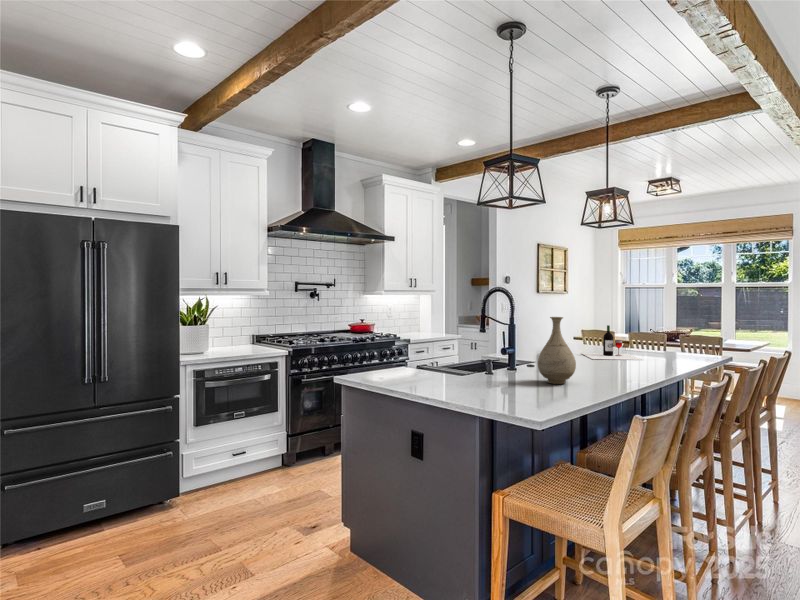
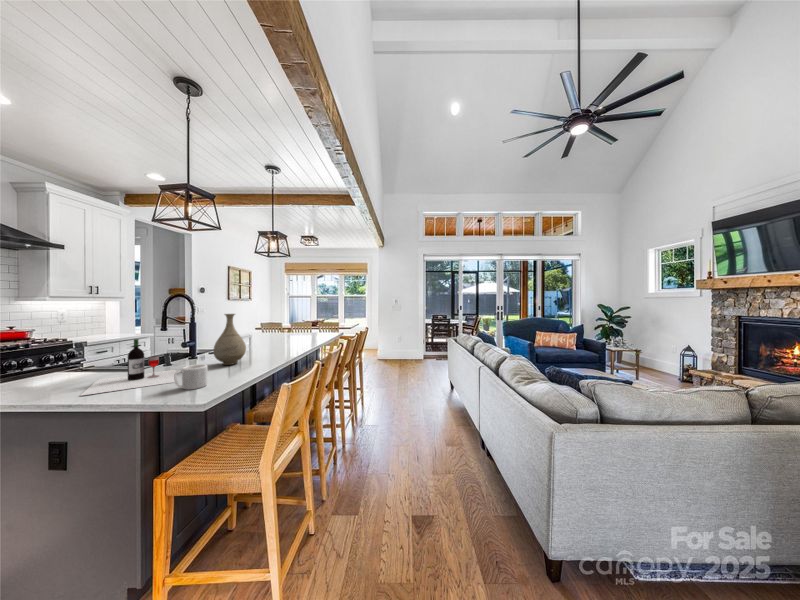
wine bottle: present [582,325,642,360] -> present [81,339,177,395]
mug: none [508,377,540,404] -> present [174,364,208,389]

